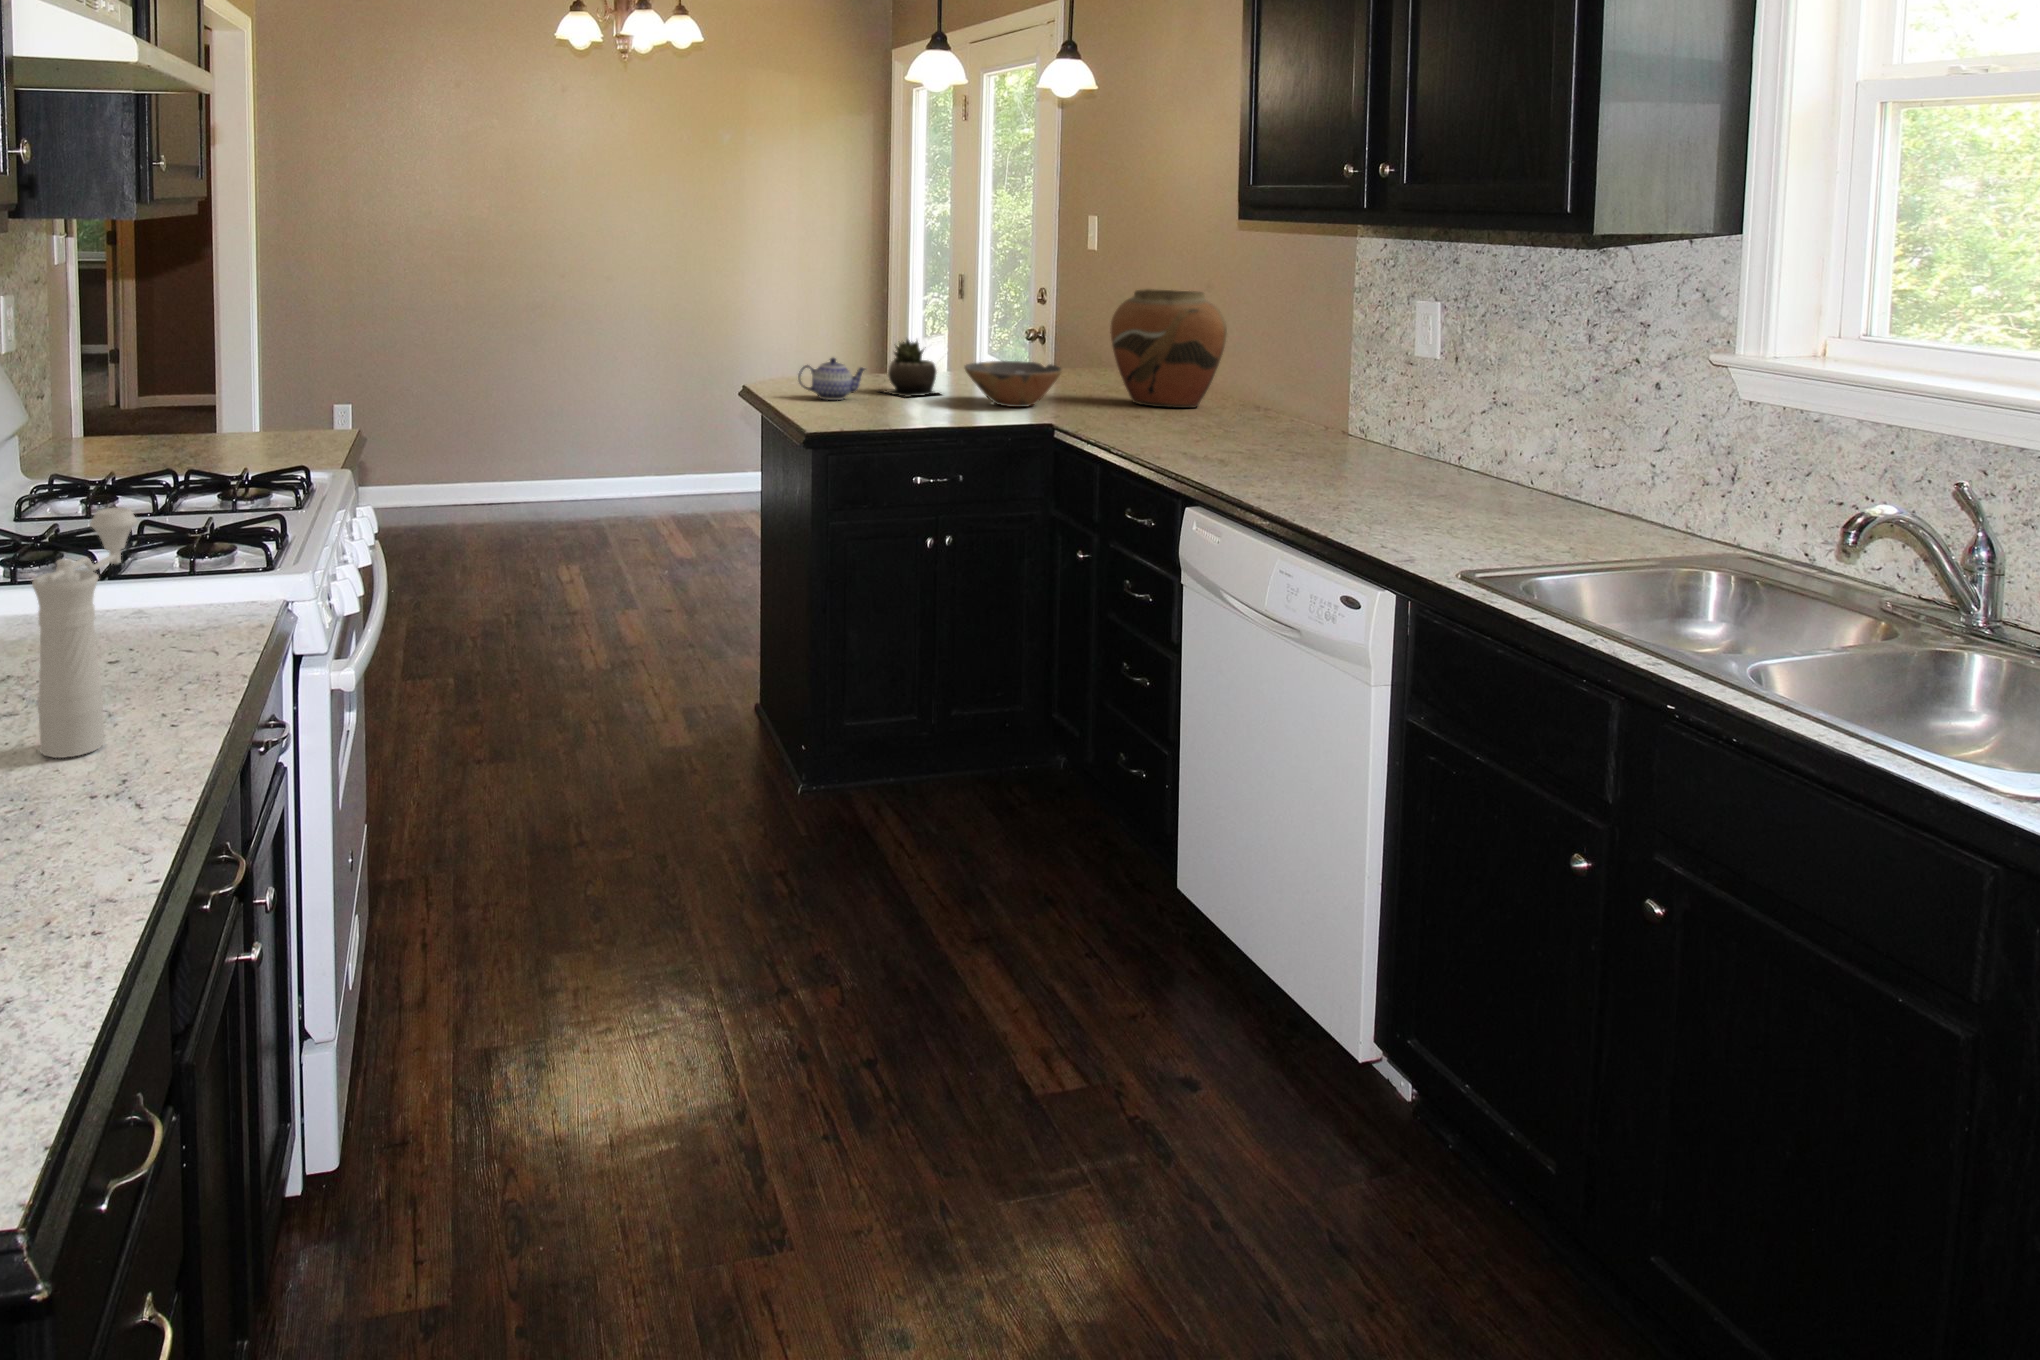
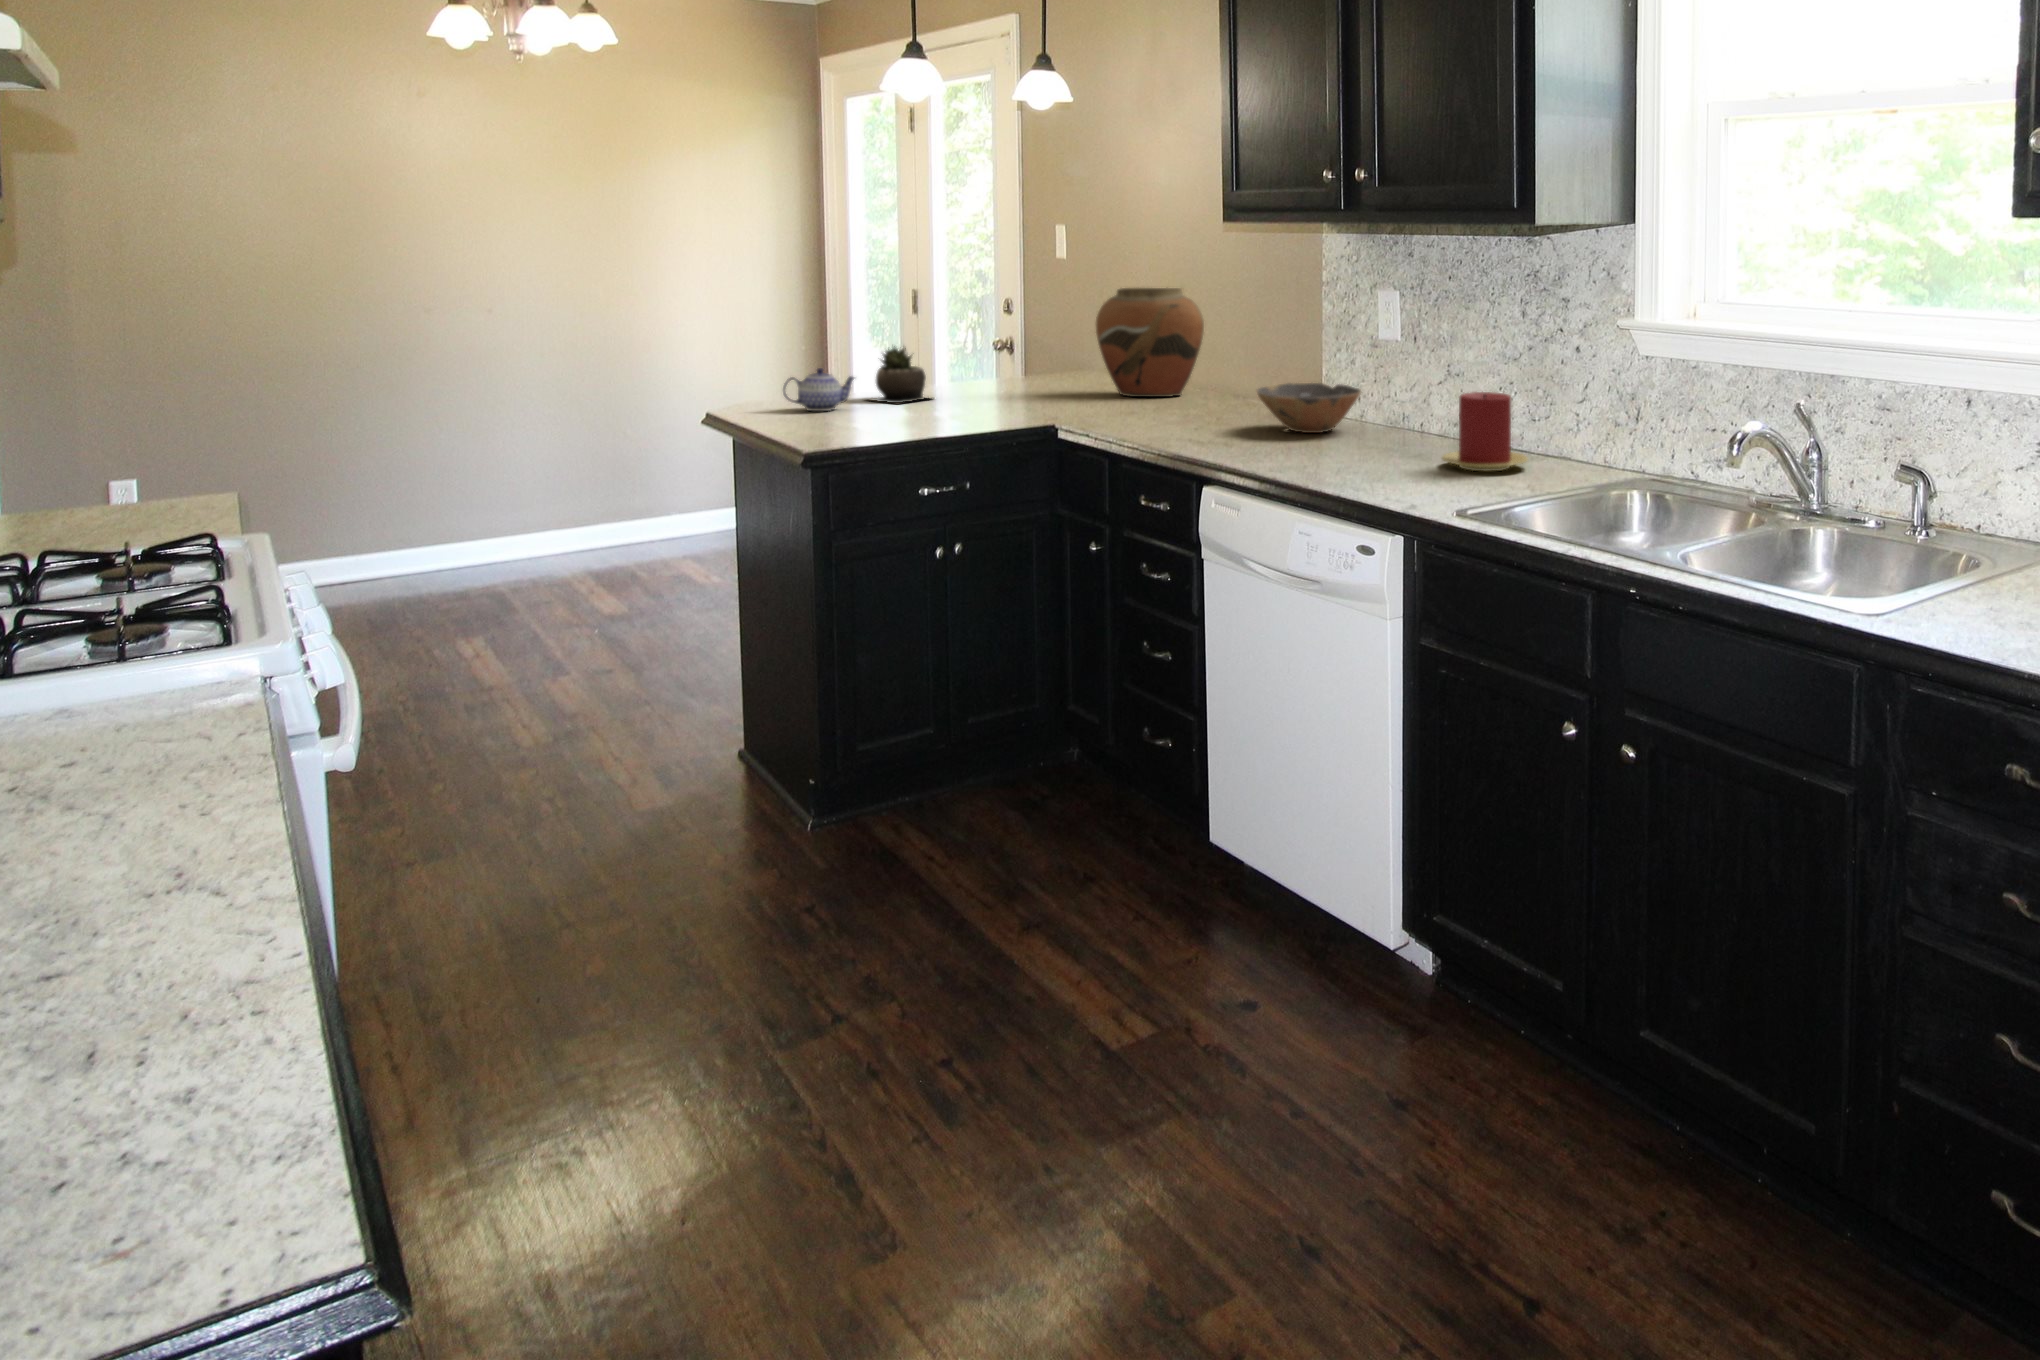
bowl: present [965,361,1062,407] -> present [1257,383,1361,433]
candle: none [1468,431,1580,527] -> present [1442,392,1528,471]
pepper mill: present [32,507,137,758] -> none [44,561,158,851]

